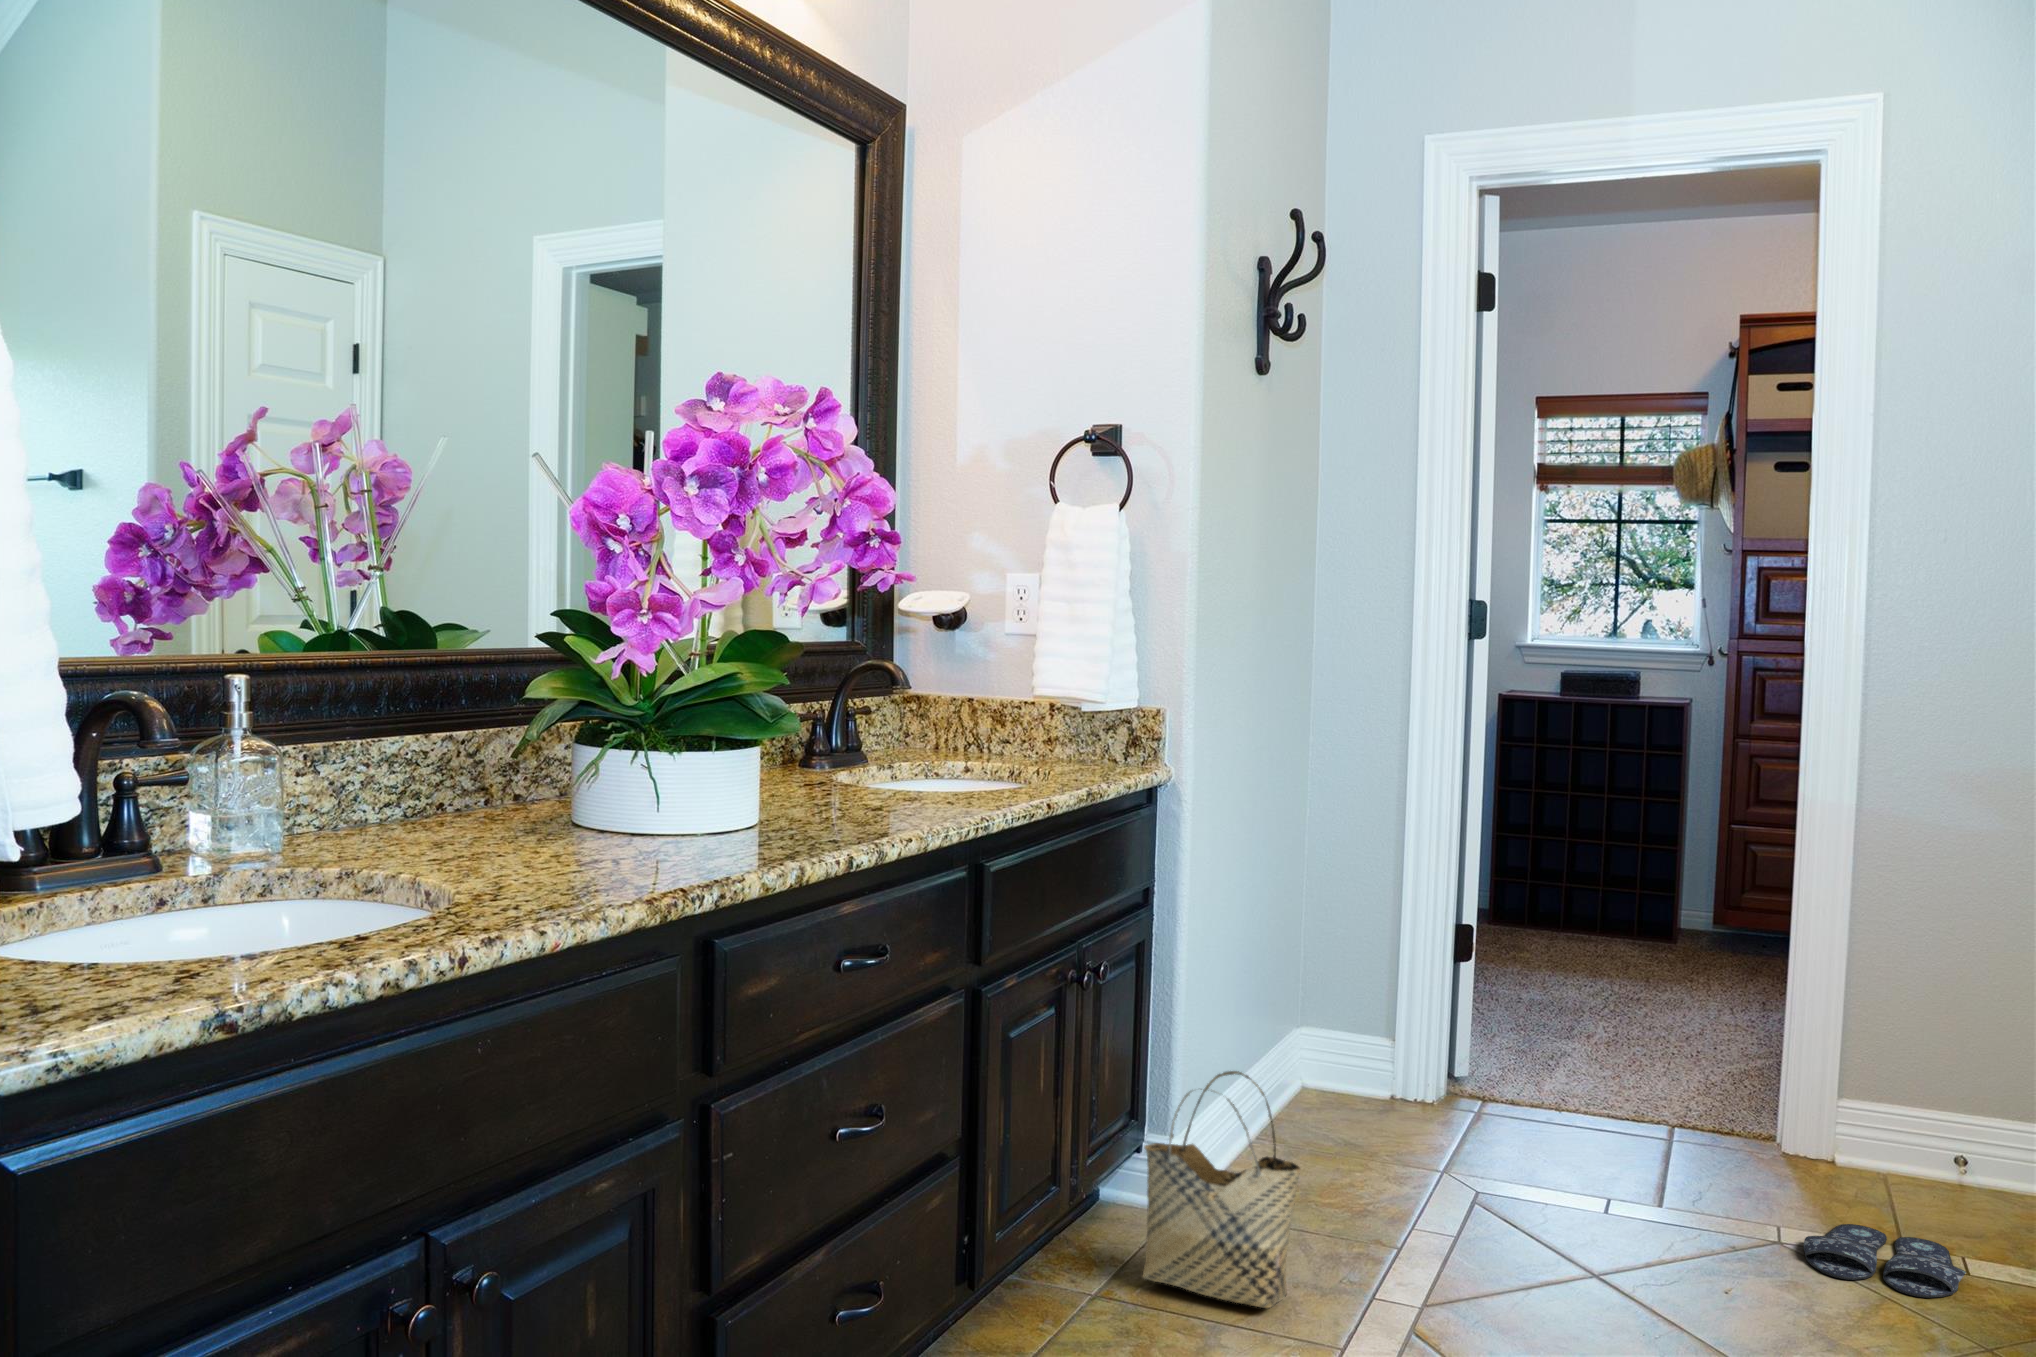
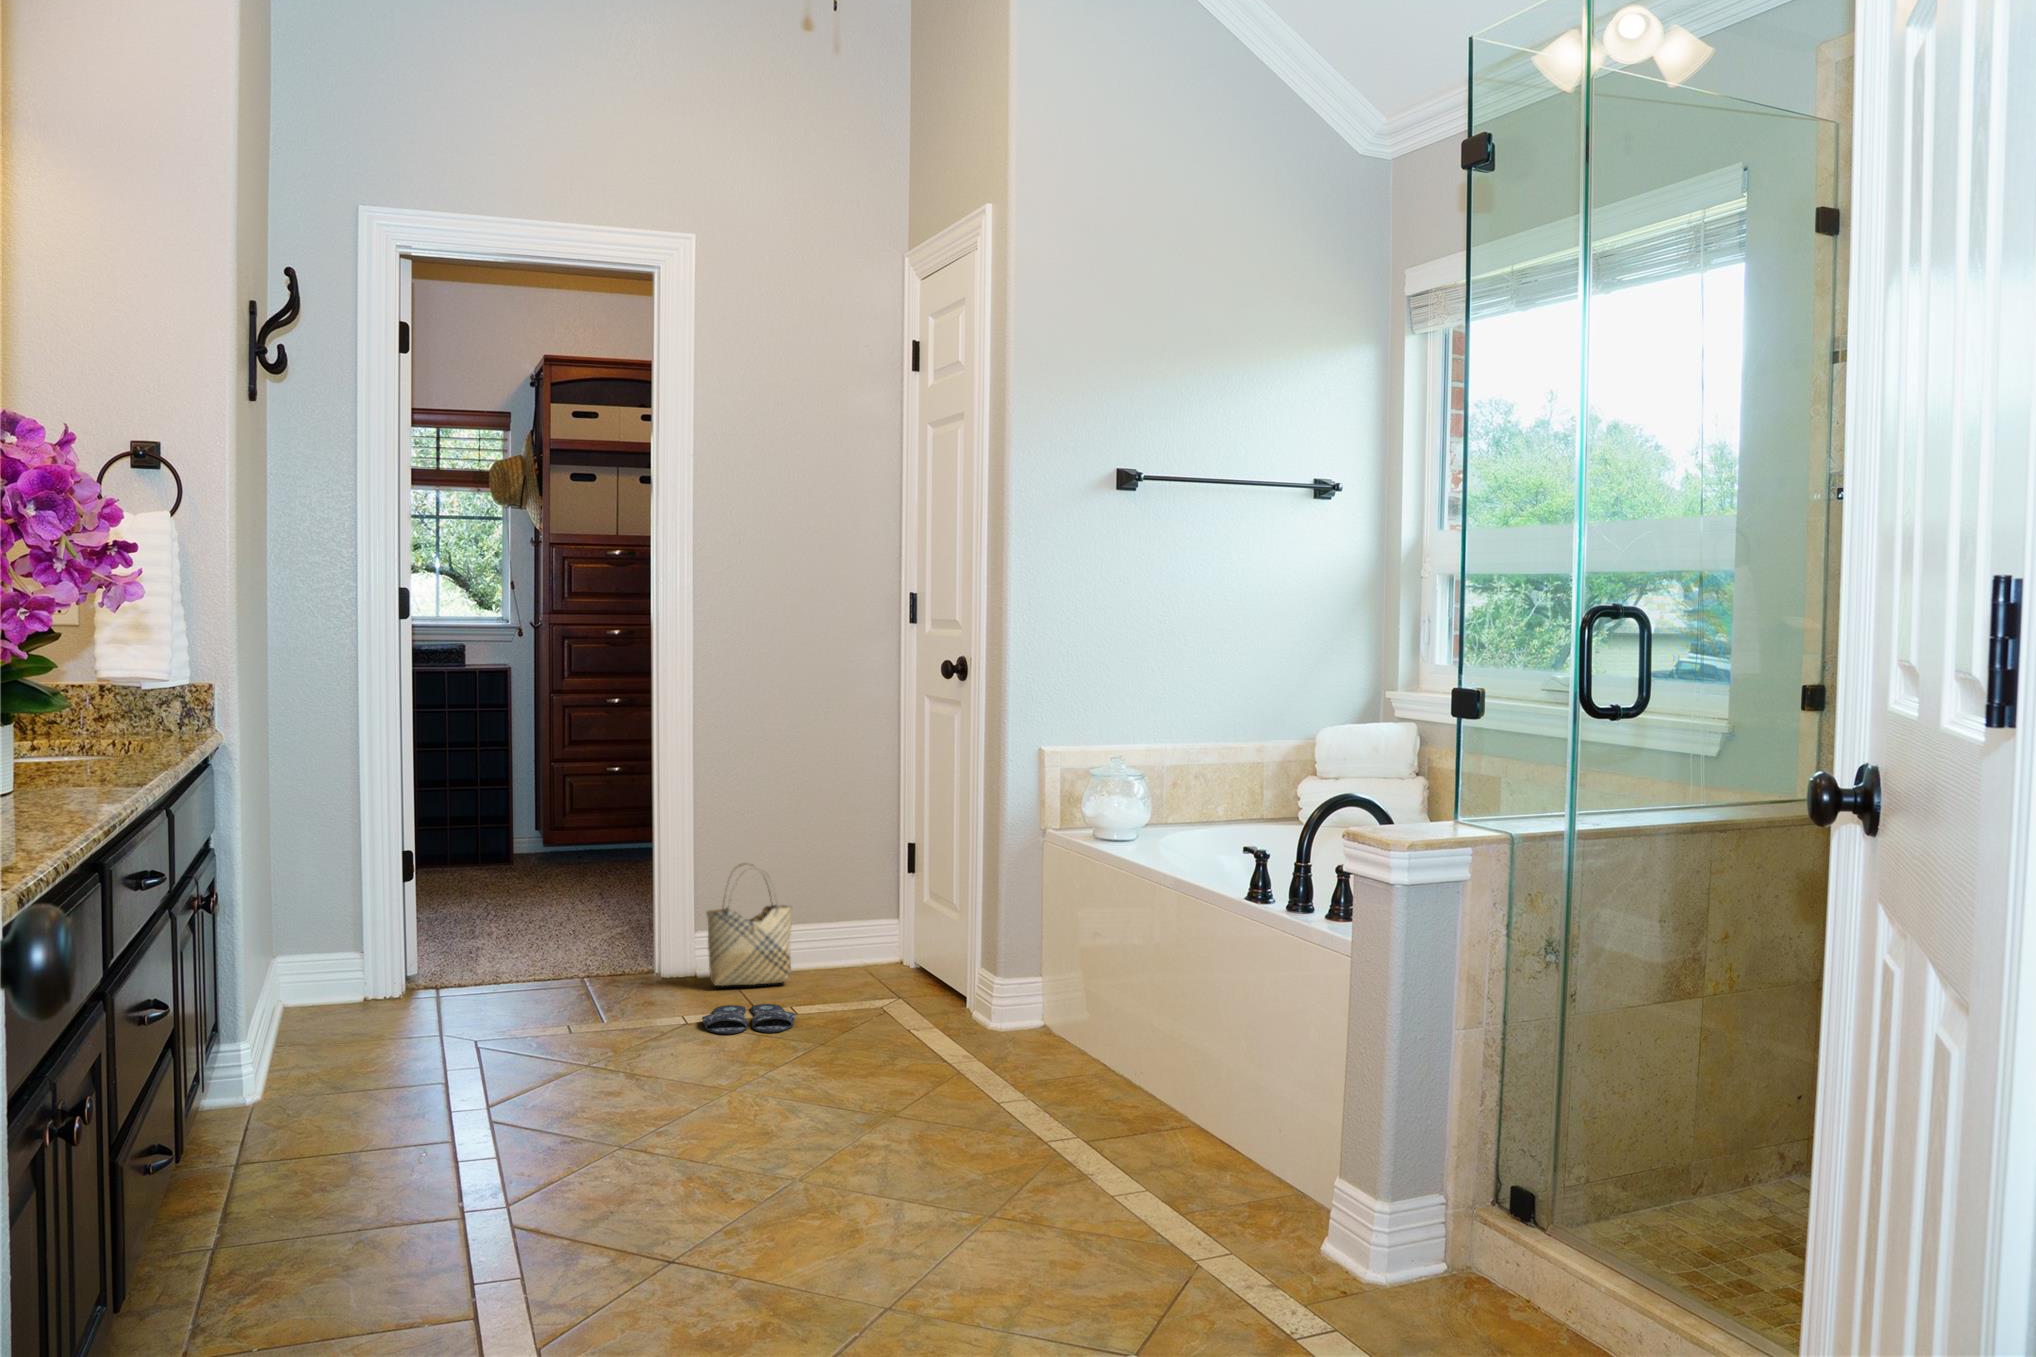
woven basket: present [1142,1071,1300,1308] -> present [706,863,792,986]

